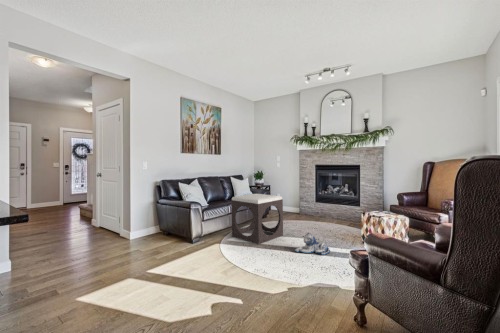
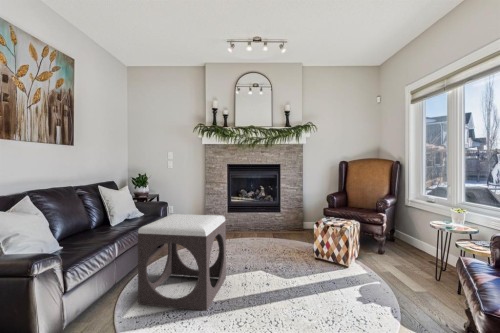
plush toy: present [295,233,330,255] -> none [277,272,320,309]

